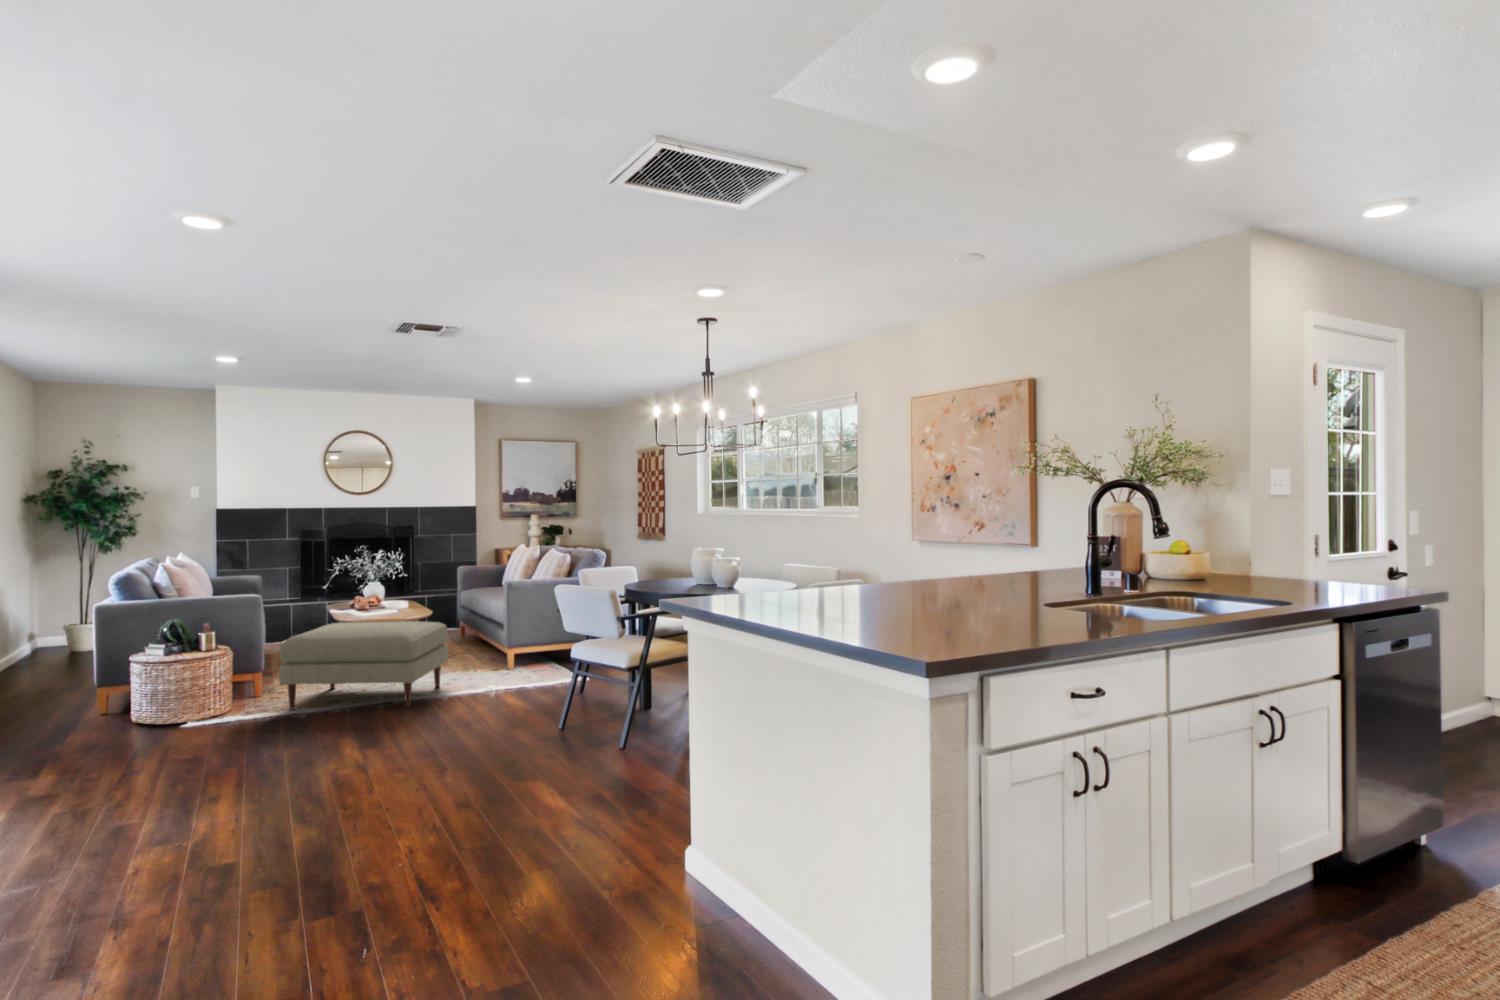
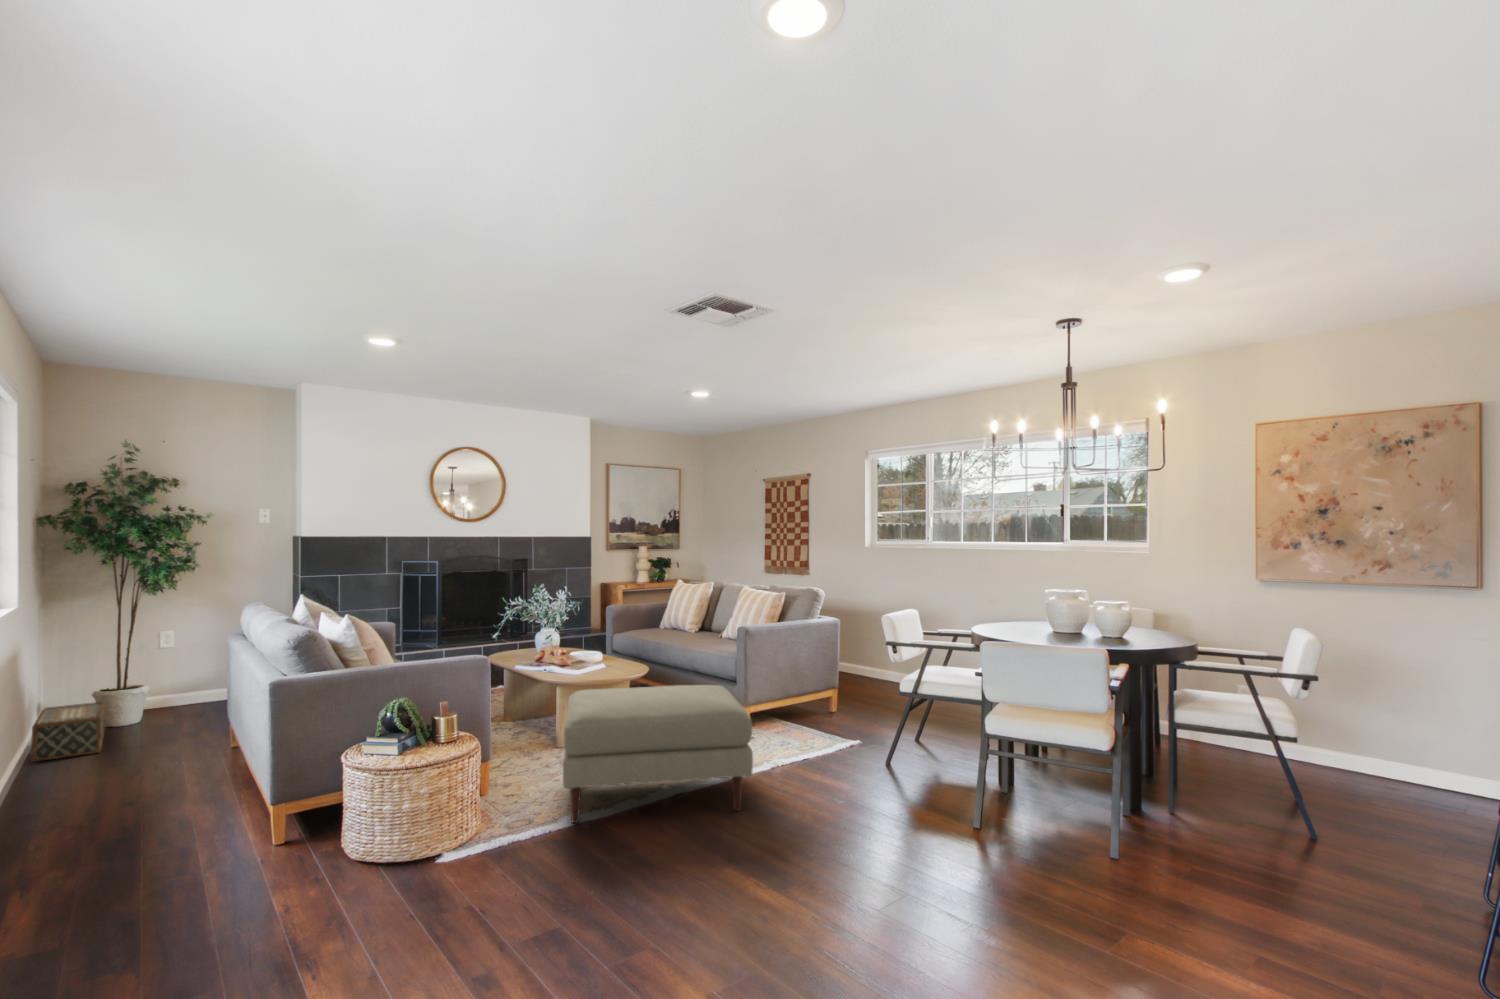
woven basket: none [8,630,68,668] -> present [31,702,105,762]

